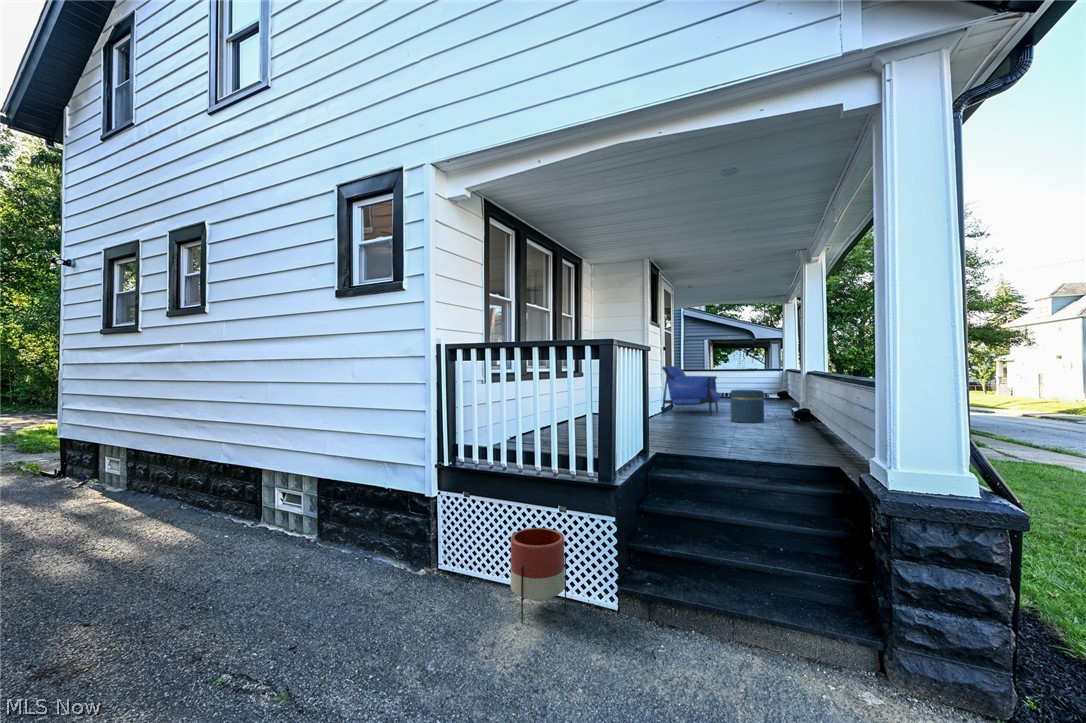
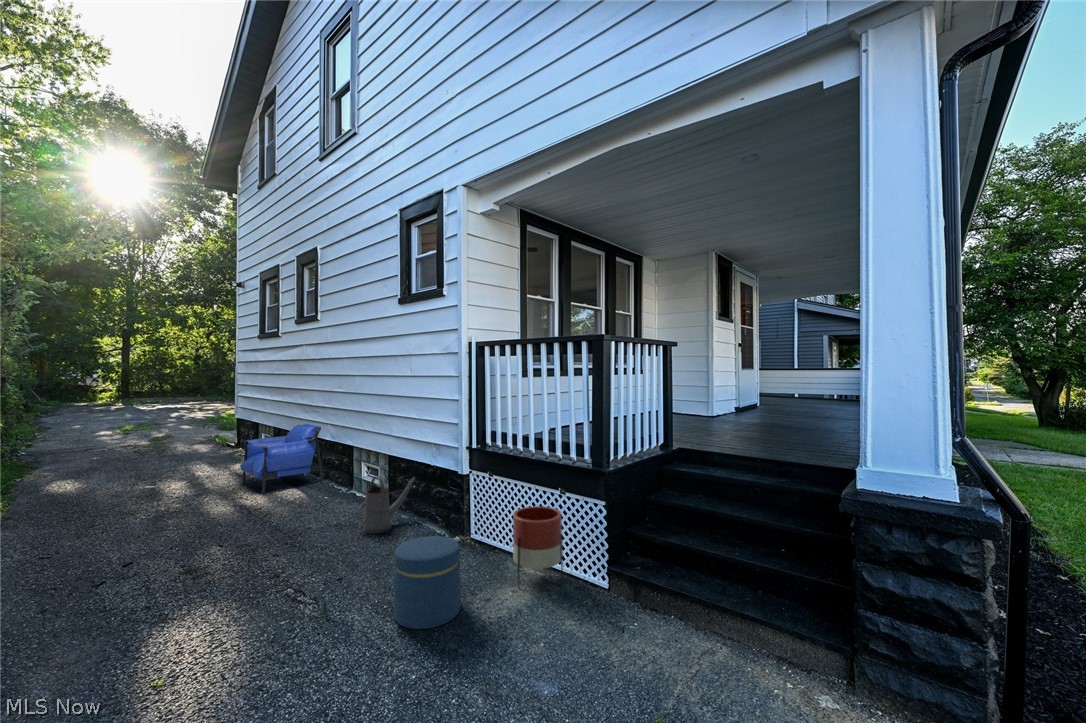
armchair: present [662,366,721,416] -> present [240,424,323,494]
ottoman: present [730,390,764,423] -> present [394,536,461,629]
watering can: none [290,503,358,576] -> present [356,476,415,533]

